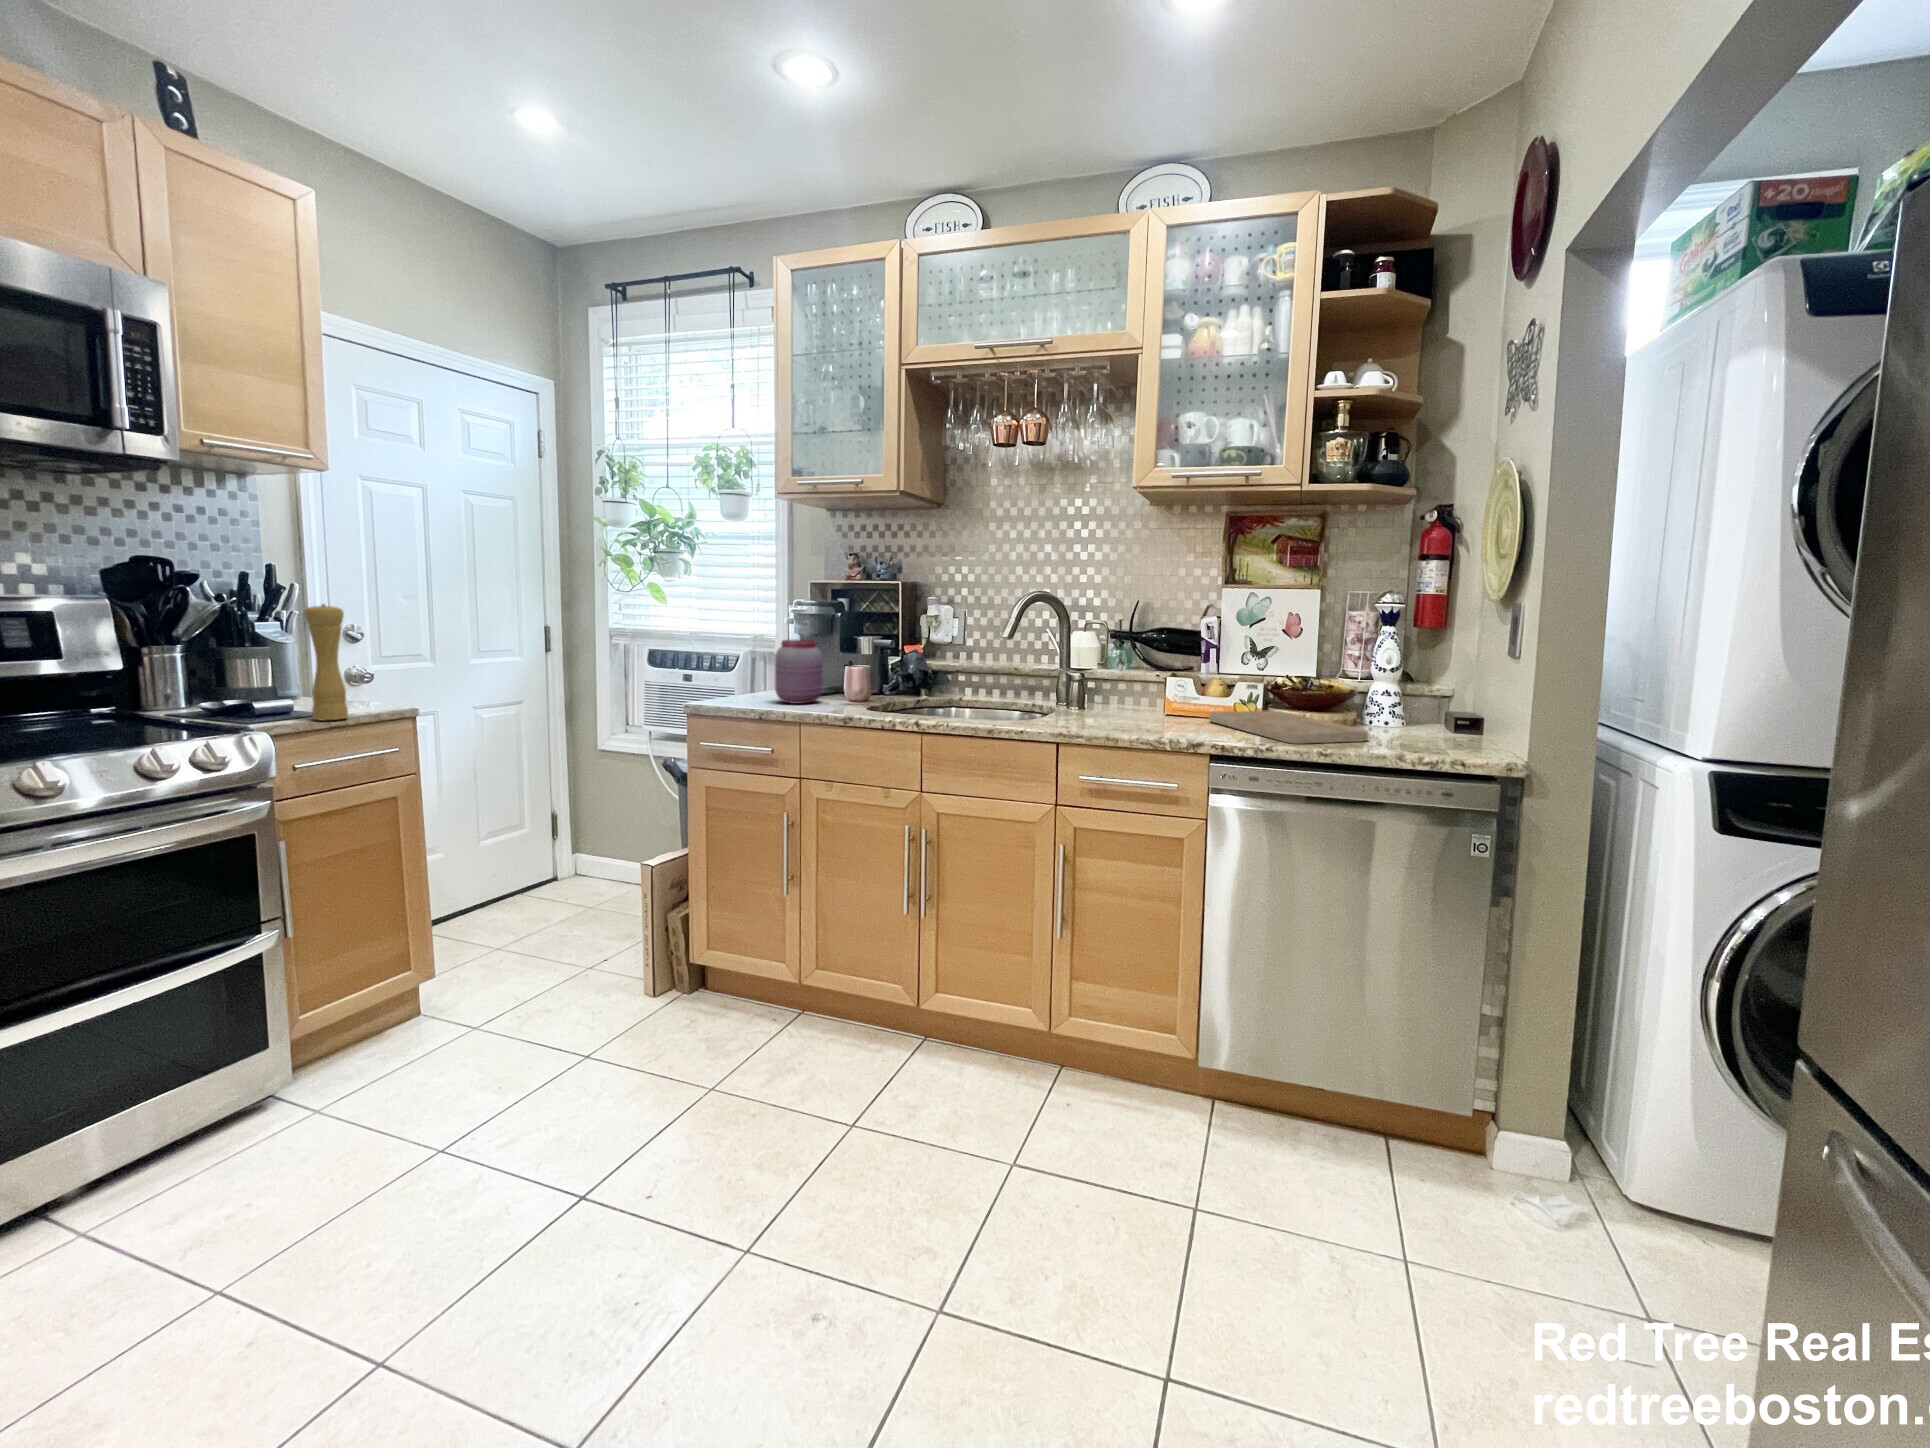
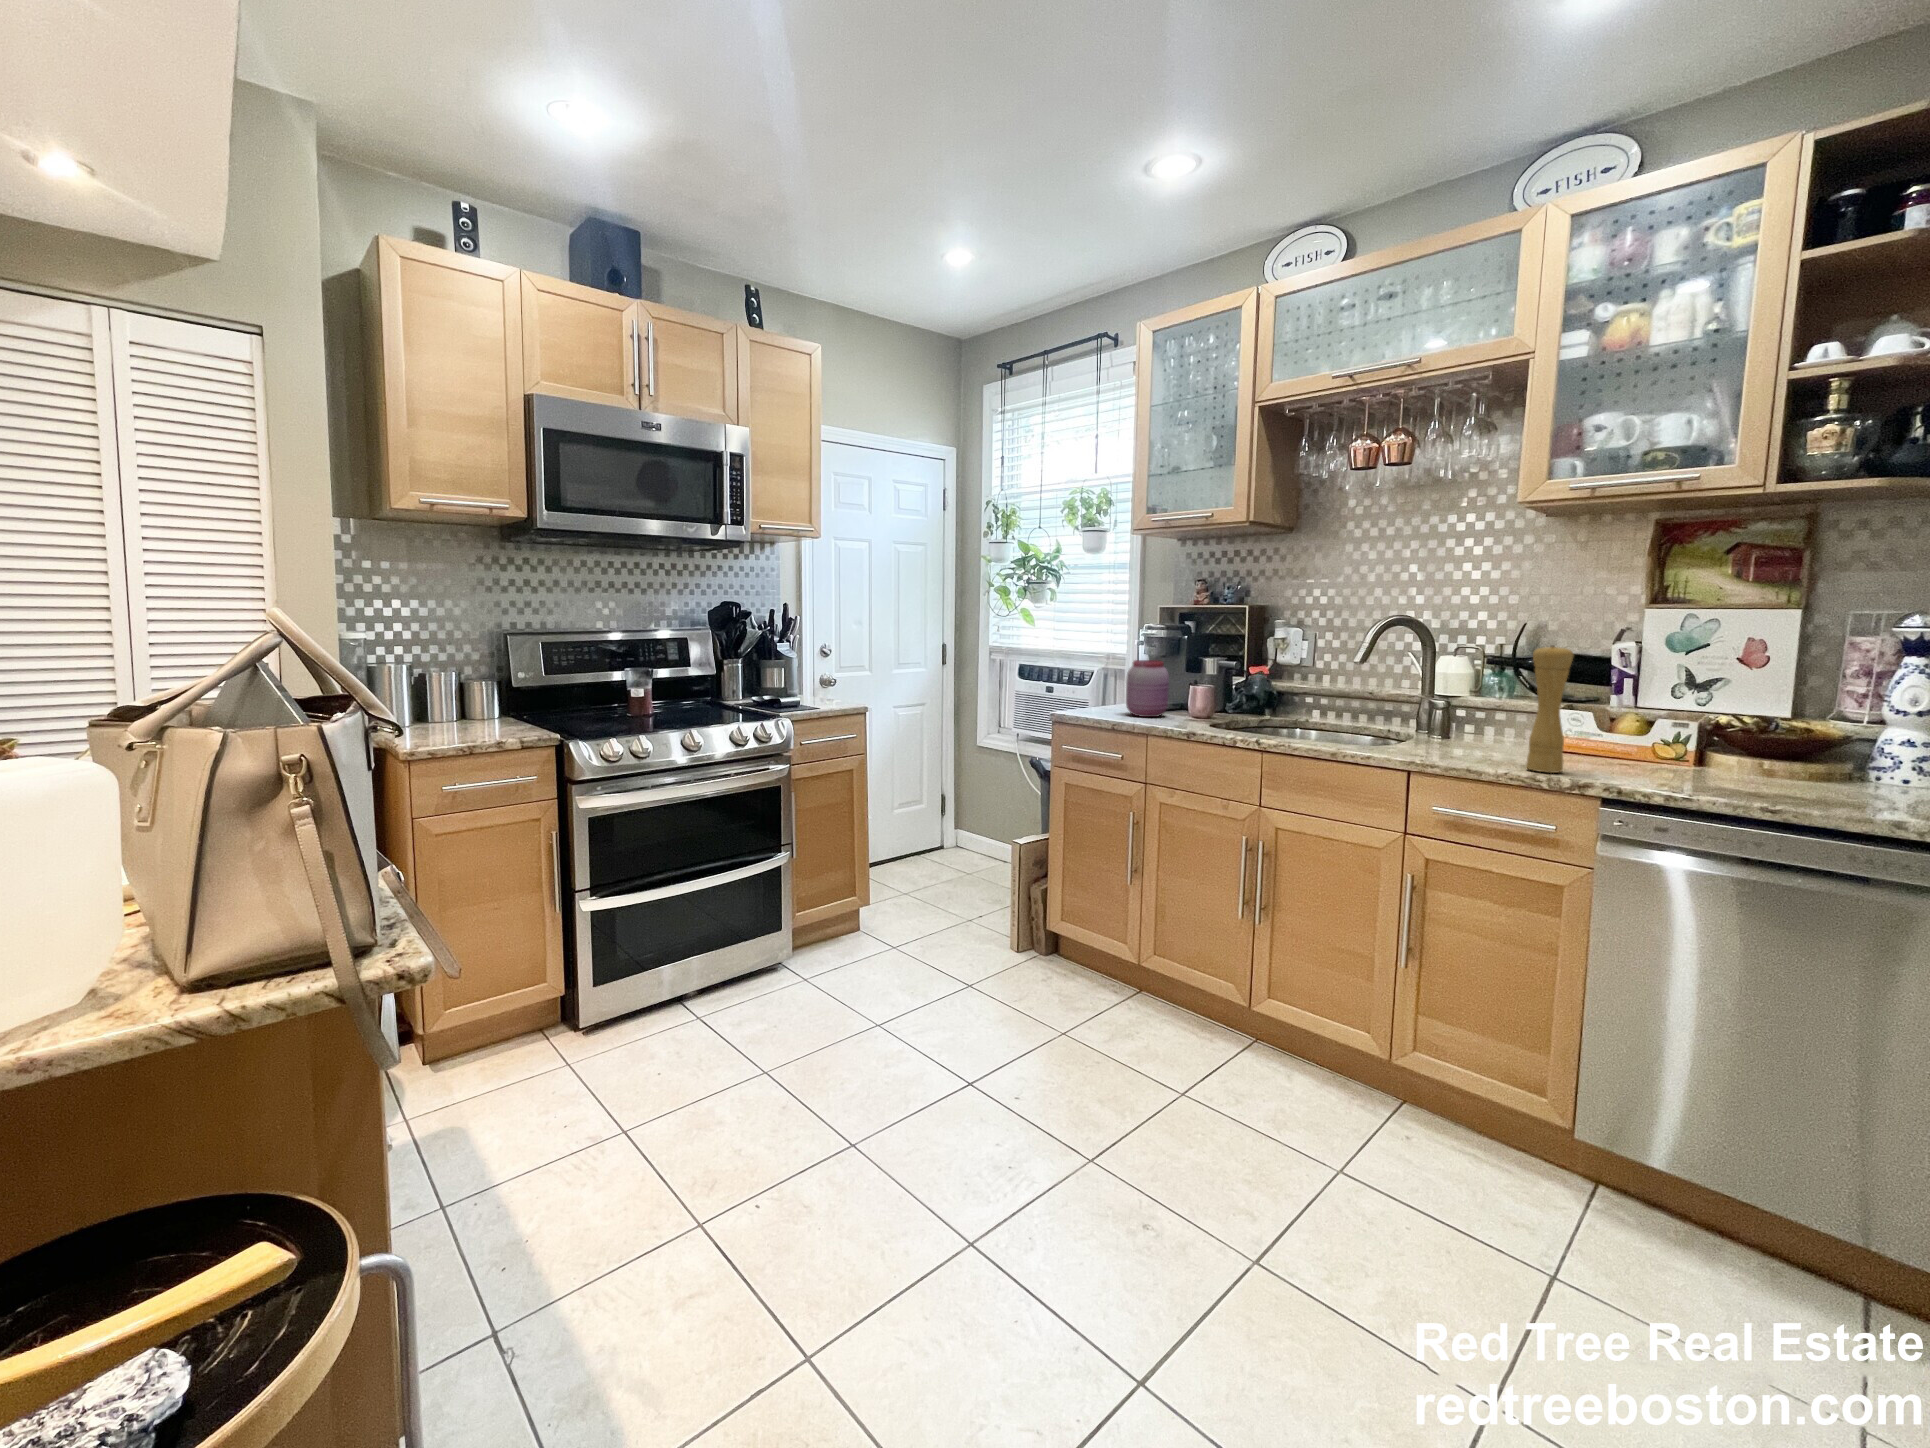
pepper mill: present [304,604,348,720] -> present [1526,645,1573,773]
cutting board: present [1209,711,1368,744] -> none [1614,751,1856,800]

